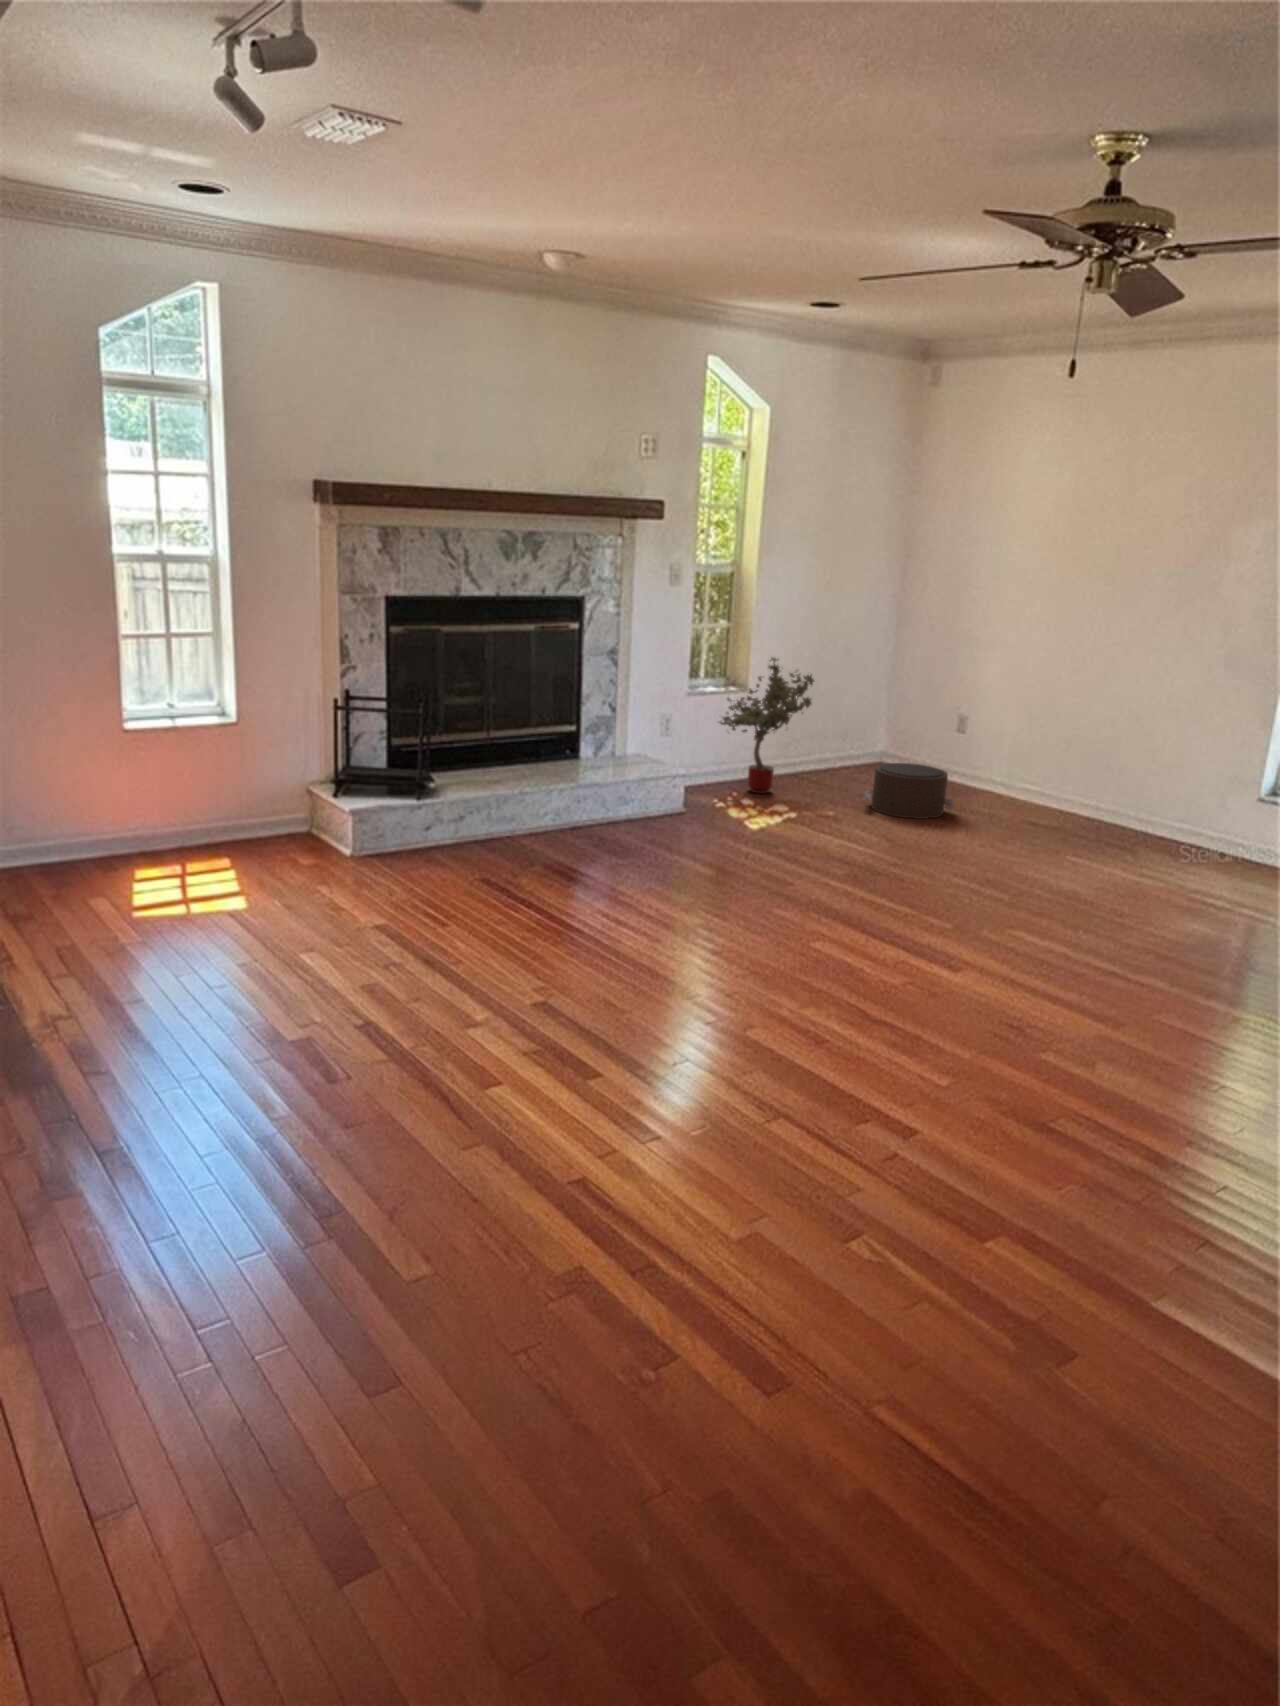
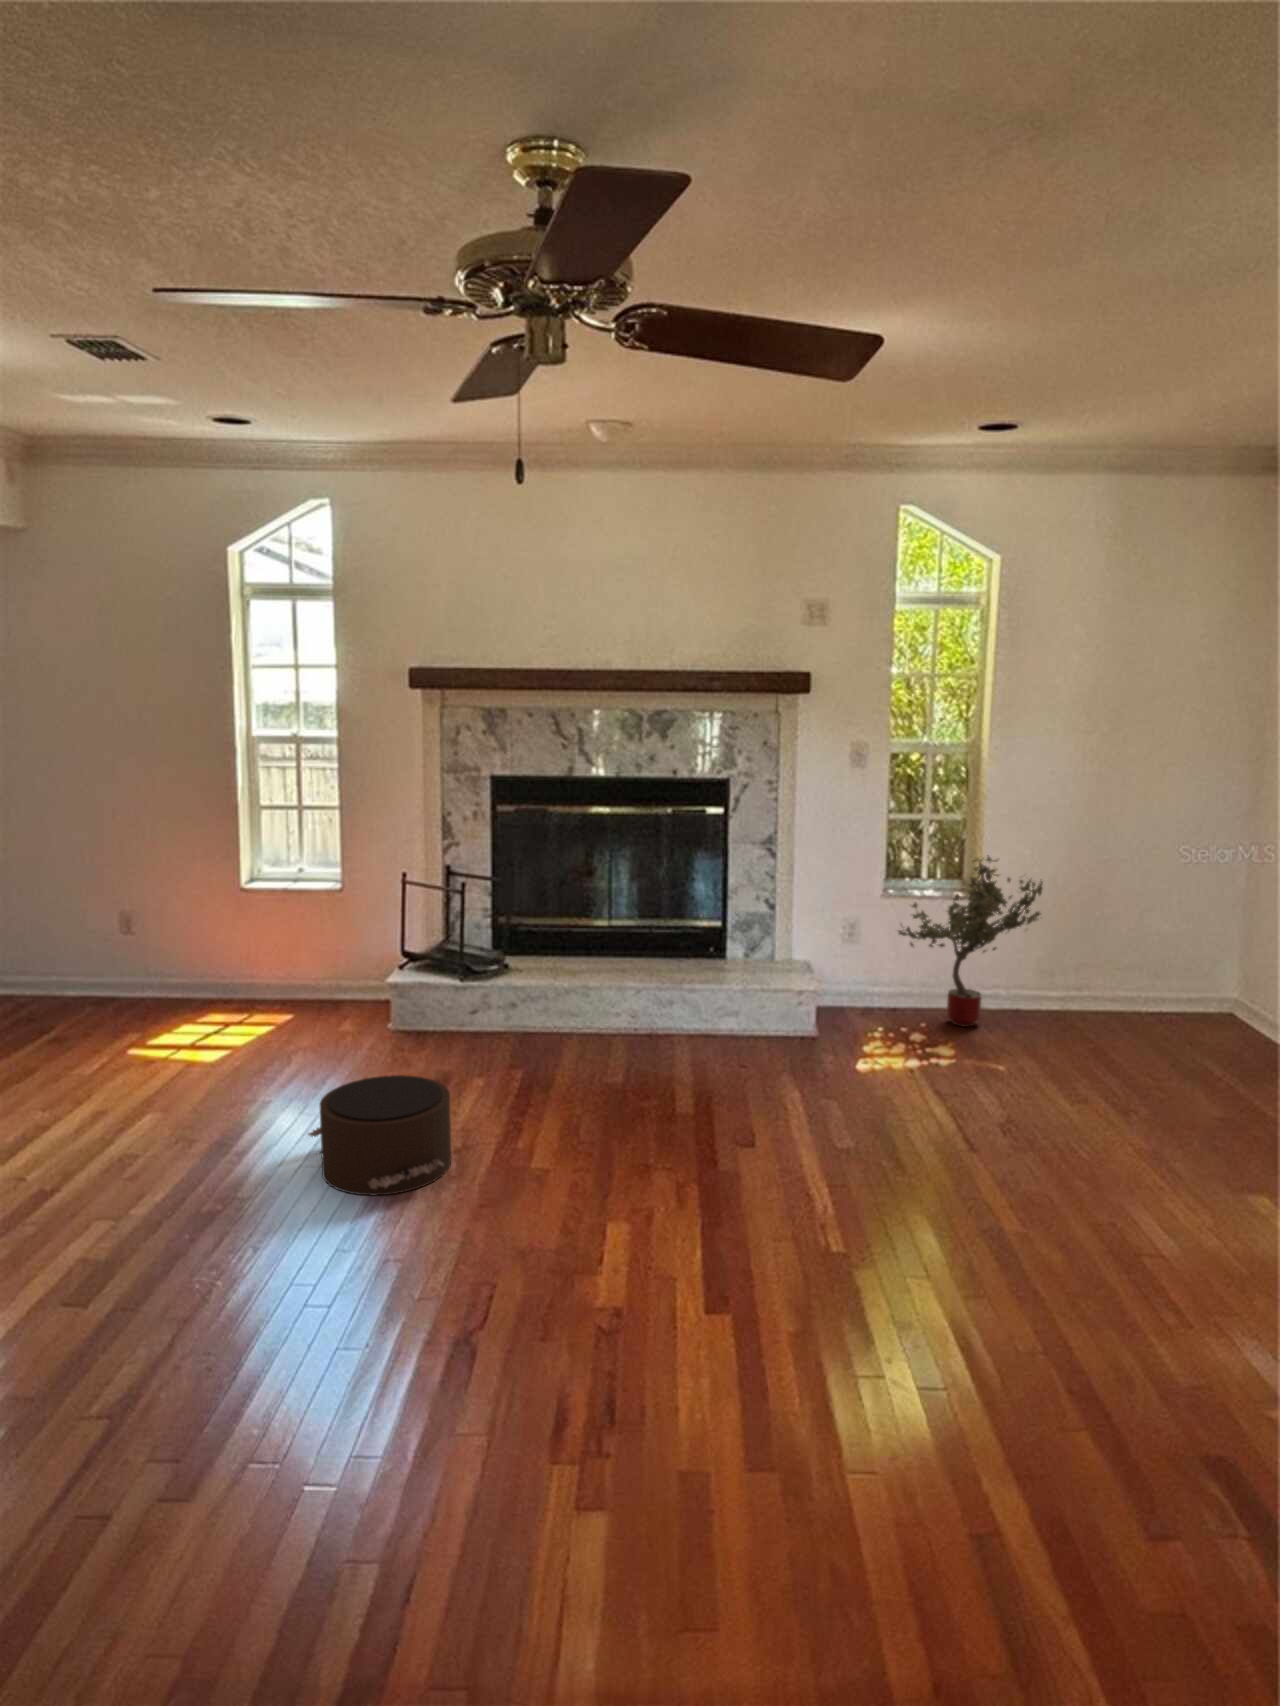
pouf: present [863,763,954,819] -> present [309,1075,451,1195]

